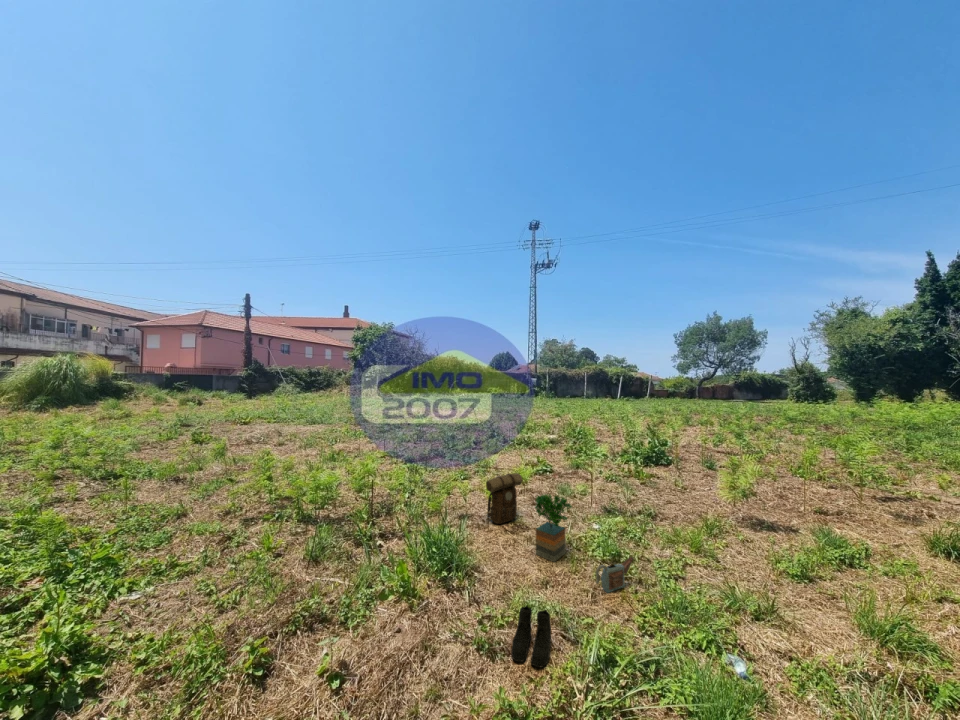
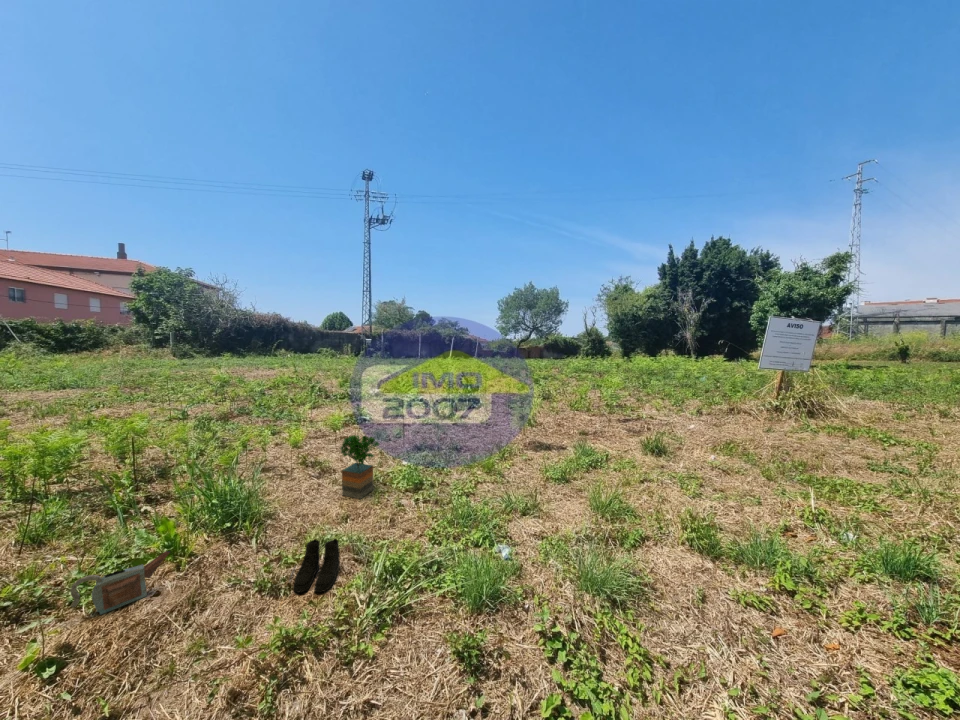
backpack: present [486,473,523,524] -> none [291,420,334,473]
watering can: present [596,557,633,593] -> present [70,551,170,615]

